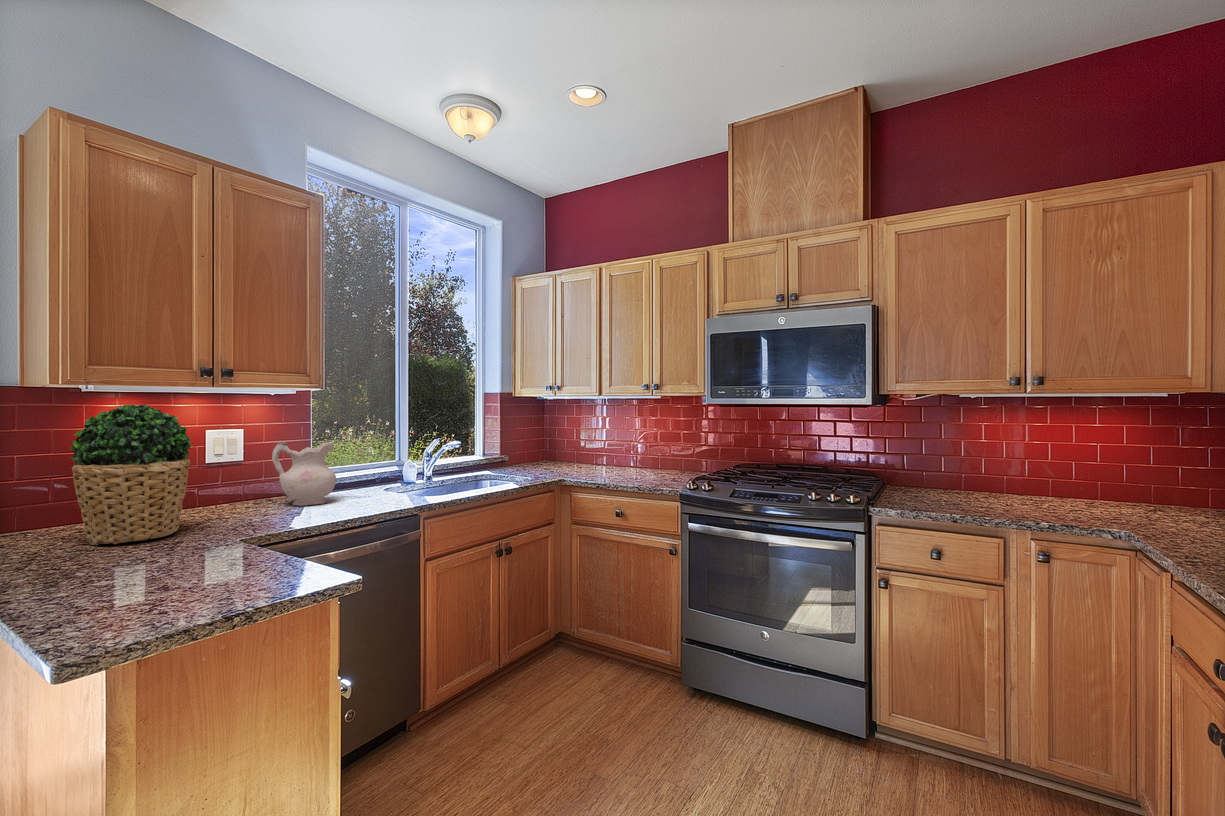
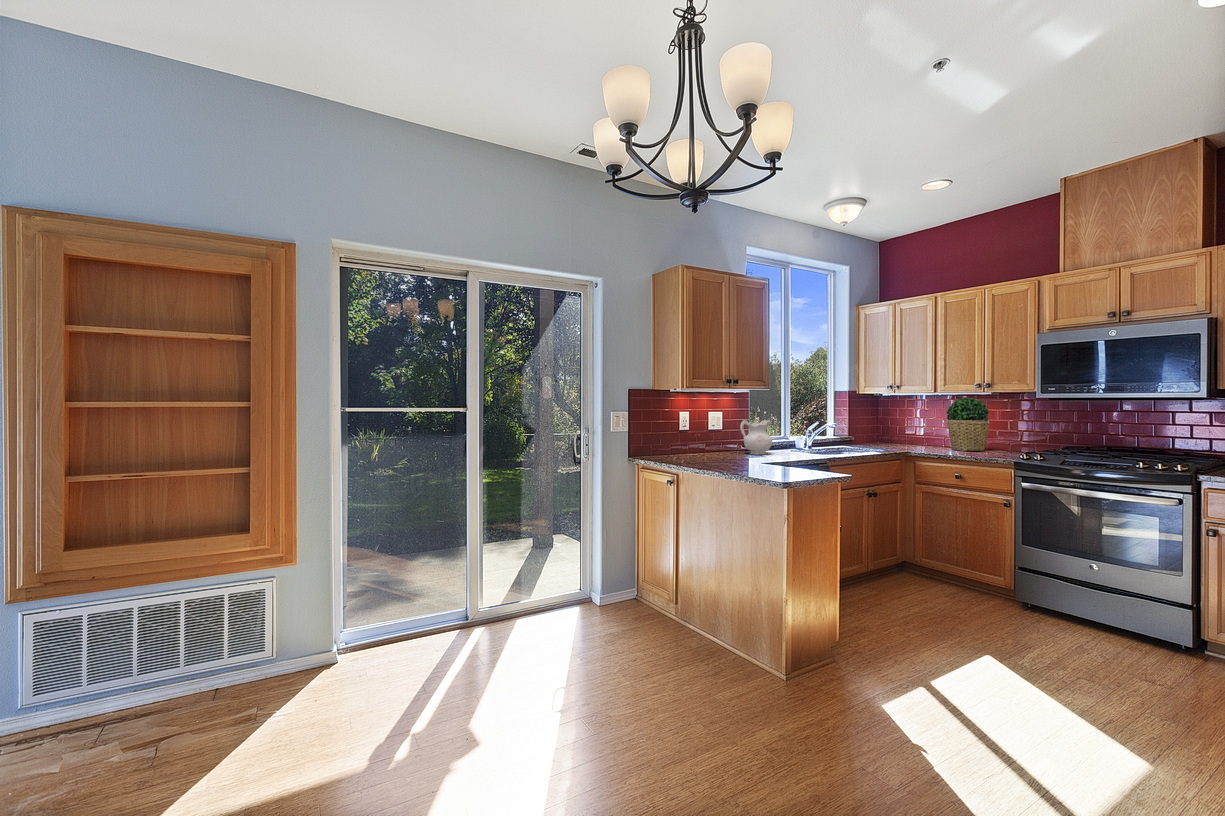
potted plant: present [70,404,191,545] -> present [946,398,990,451]

